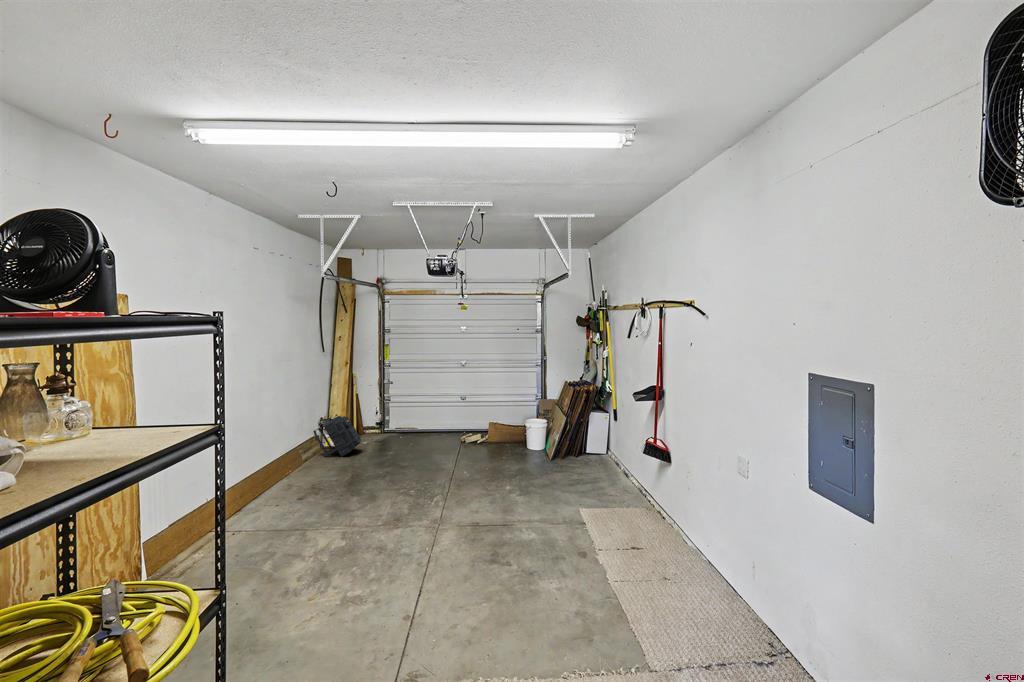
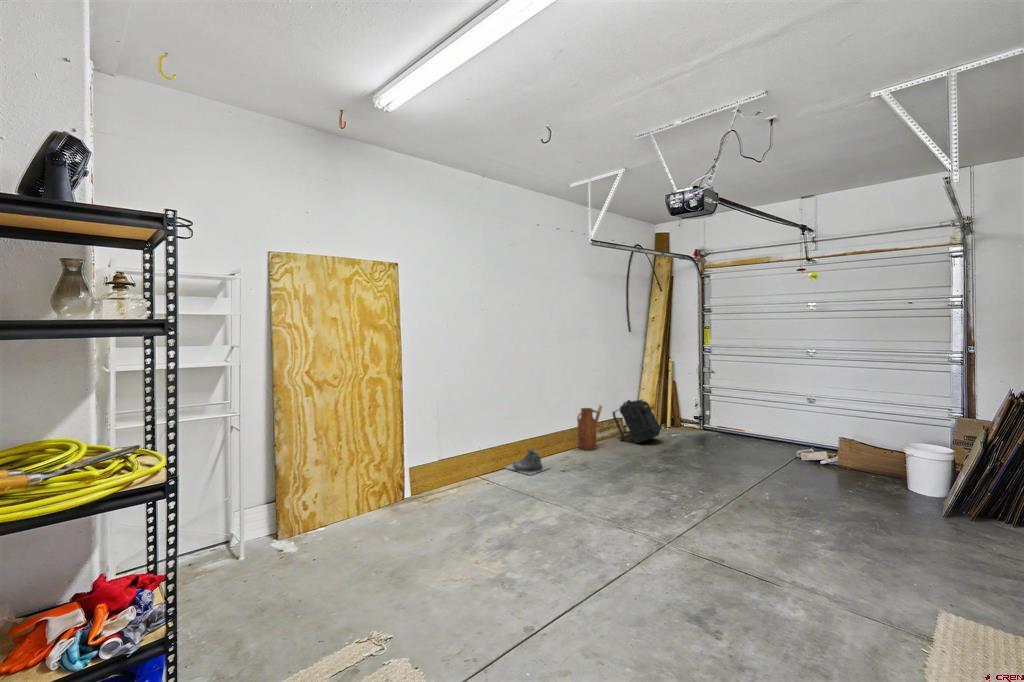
watering can: none [289,427,310,474] -> present [577,406,602,450]
boots: none [233,485,287,513] -> present [505,449,549,475]

